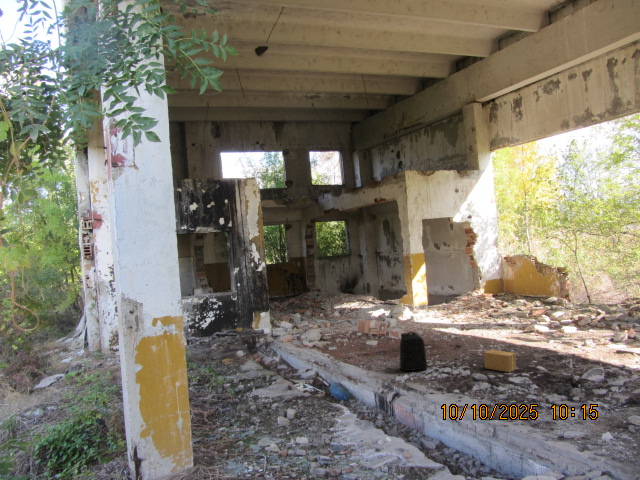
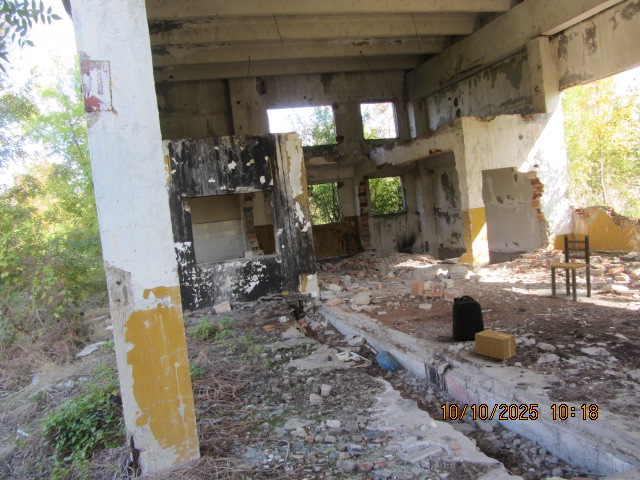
chair: none [481,281,514,339] -> present [551,235,591,301]
cardboard box: present [484,350,516,372] -> present [475,330,516,360]

